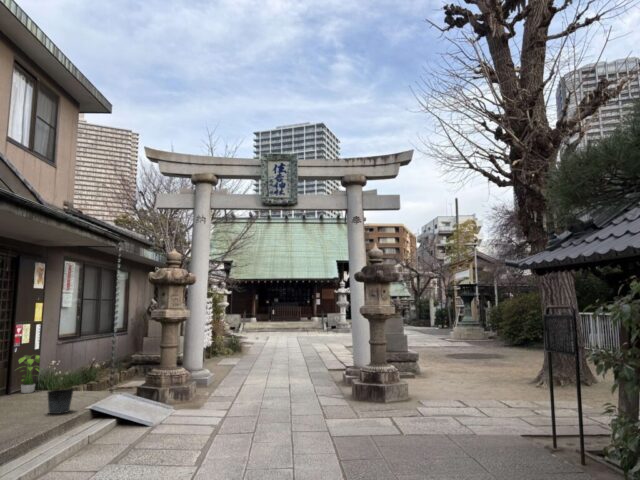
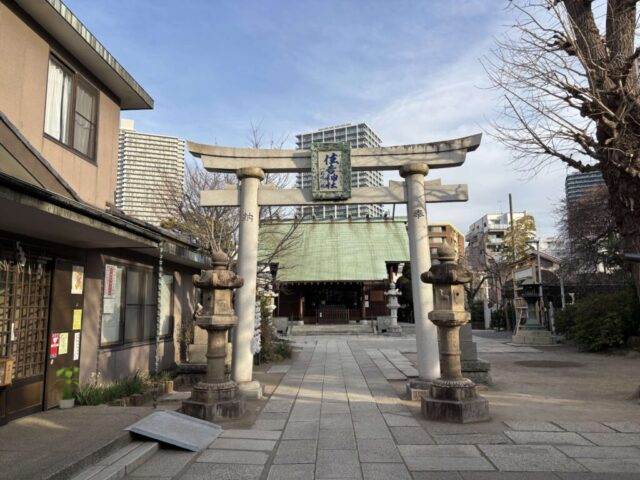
bucket: present [47,388,74,414] -> none [82,407,113,437]

